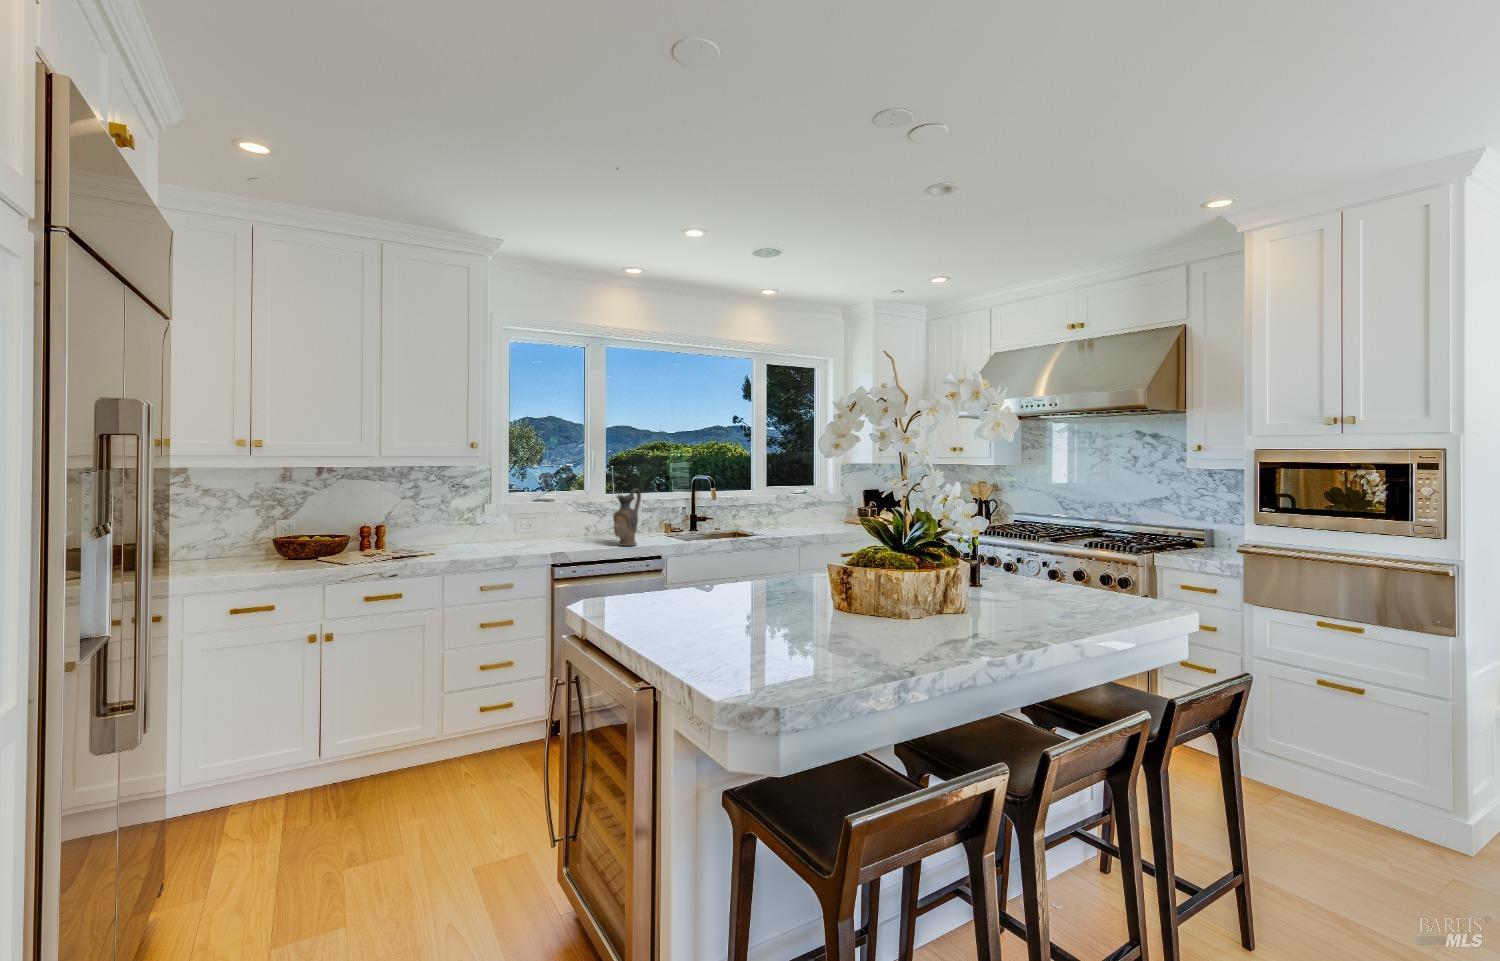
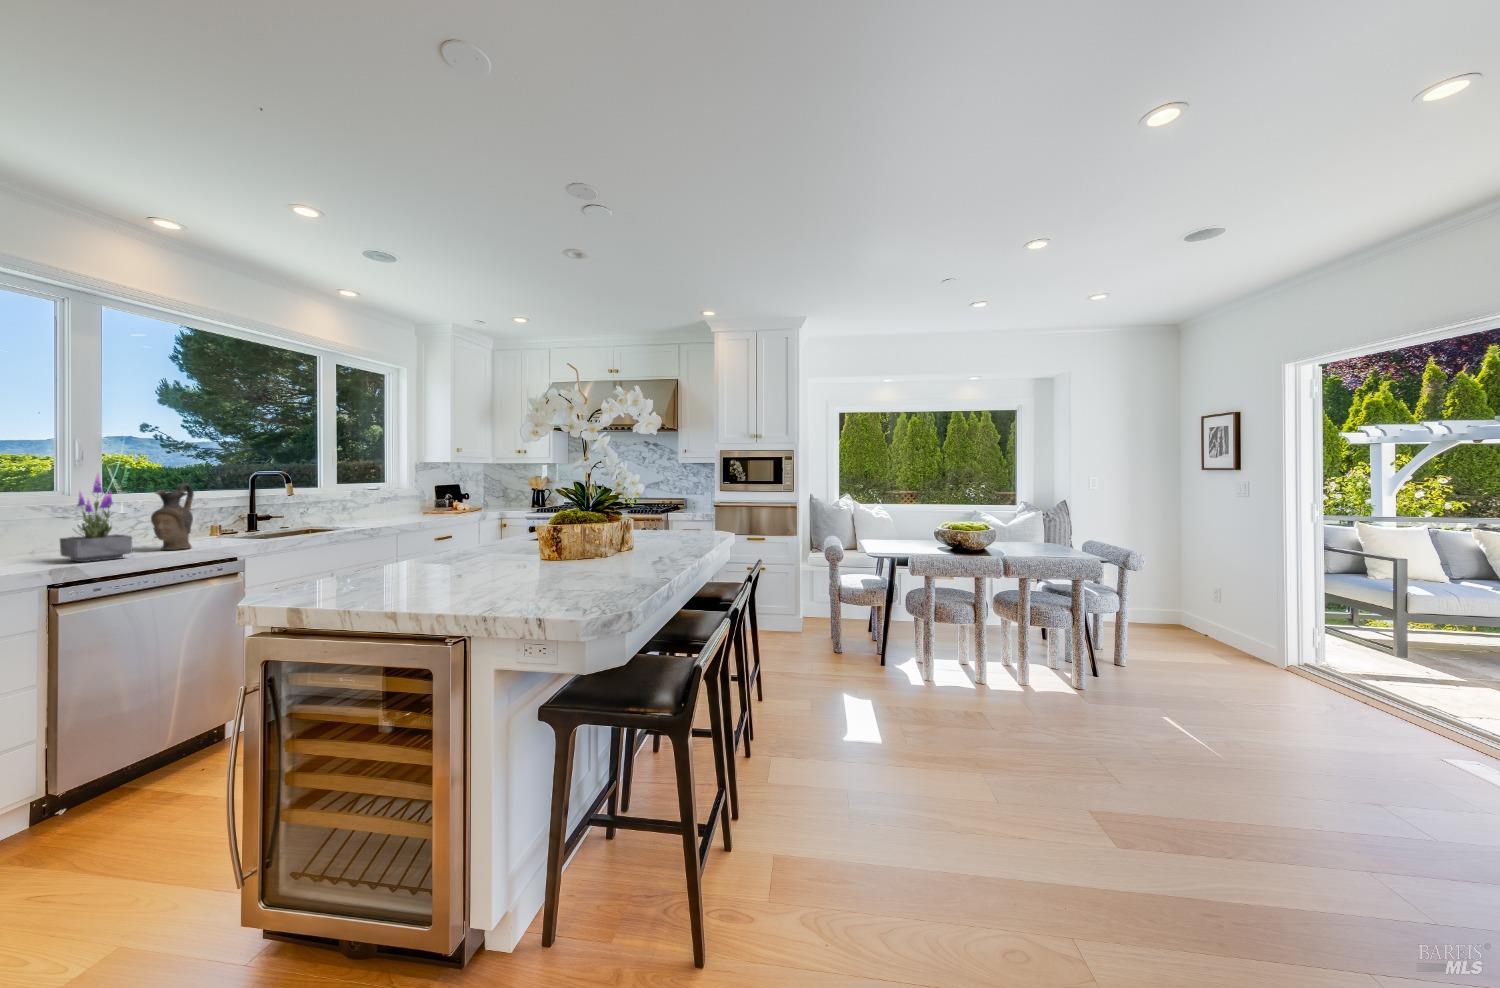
potted plant: none [562,480,597,551] -> present [60,474,132,562]

